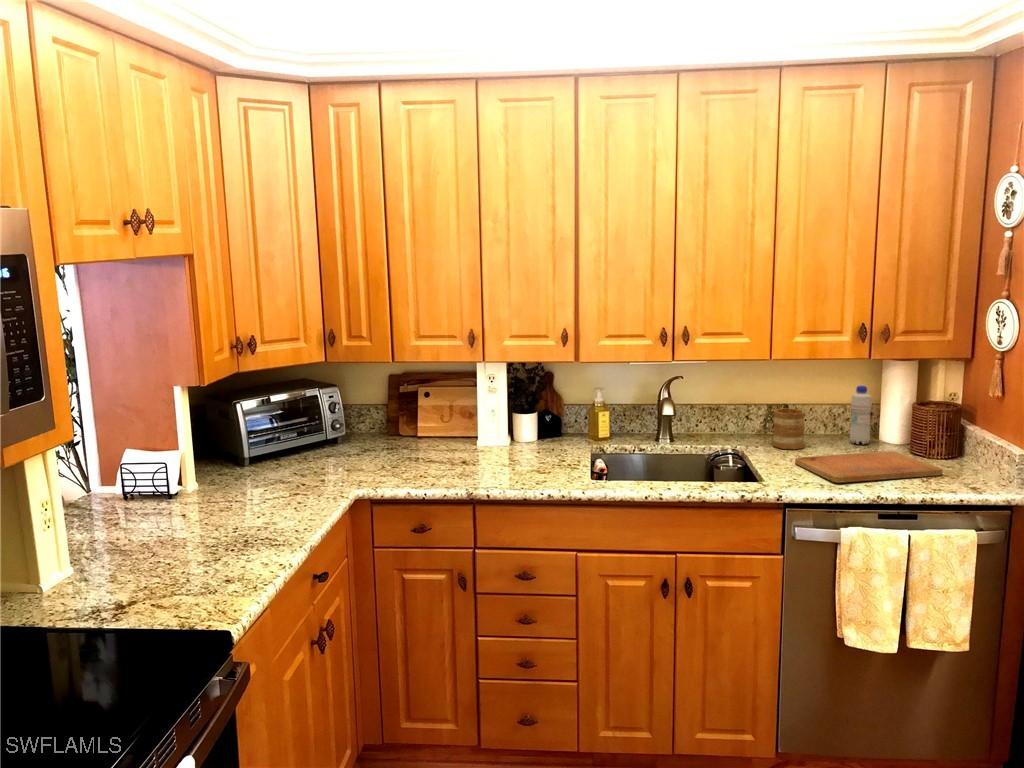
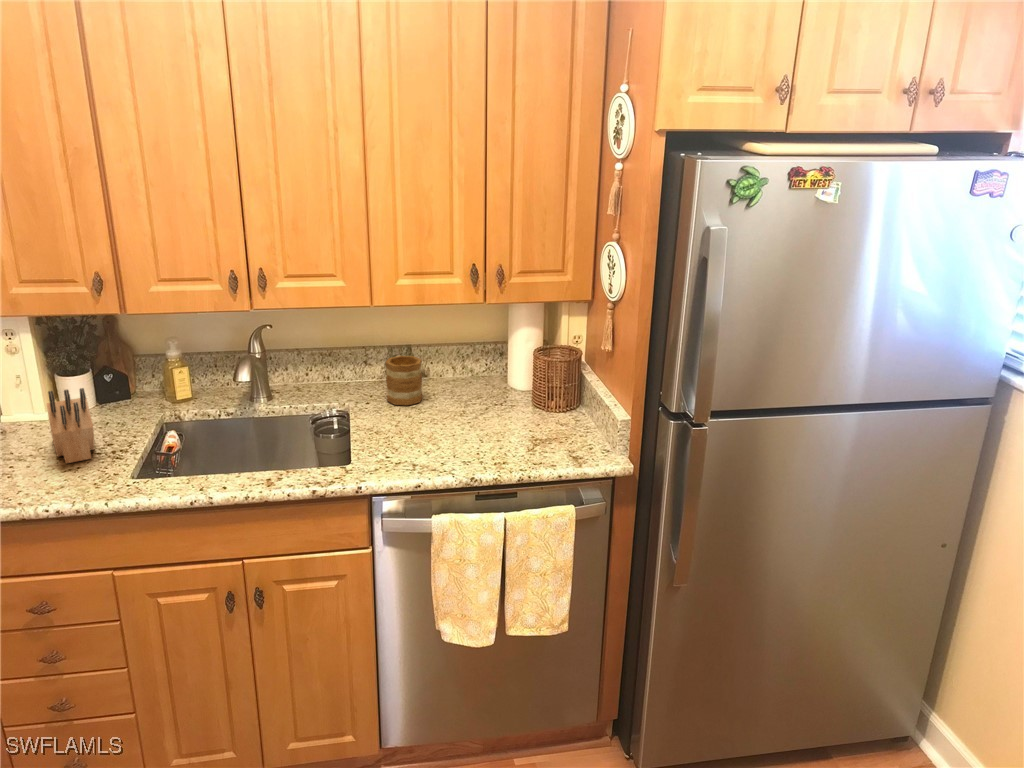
bottle: present [850,386,872,444] -> none [473,328,495,393]
knife block: none [519,411,564,471] -> present [47,388,95,463]
cutting board: present [795,451,943,483] -> none [399,405,551,461]

